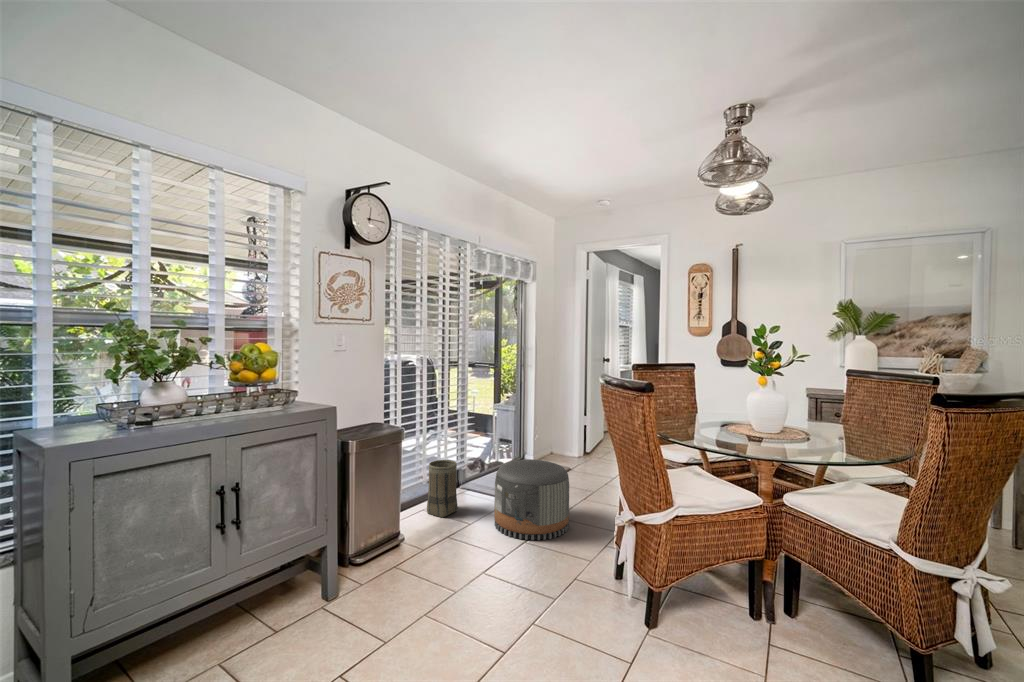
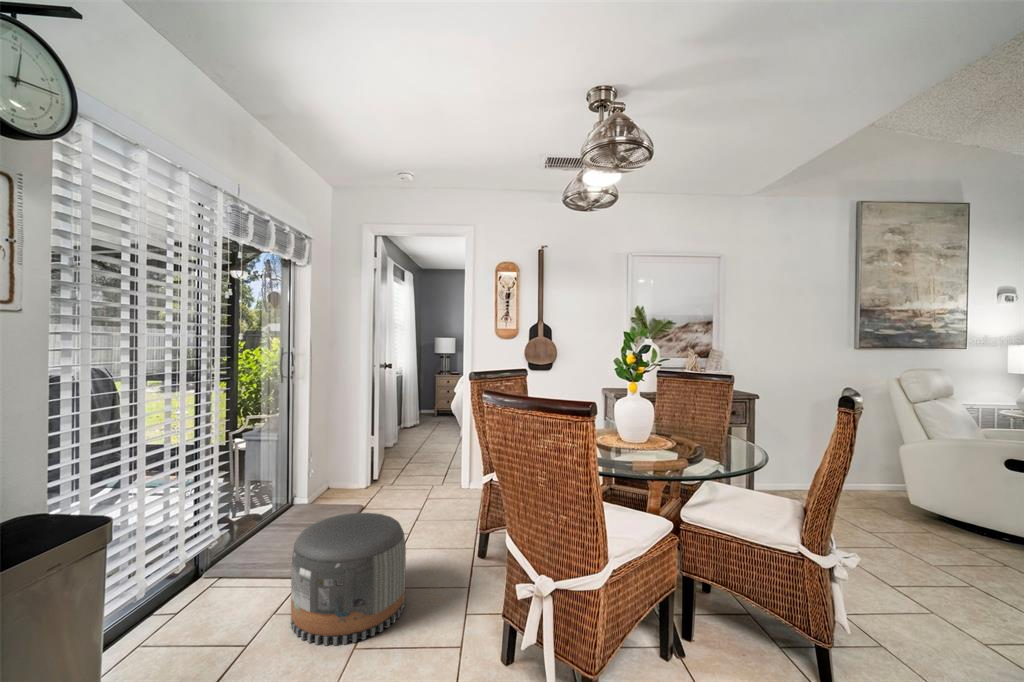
basket: present [427,460,458,517] -> none [153,543,216,648]

